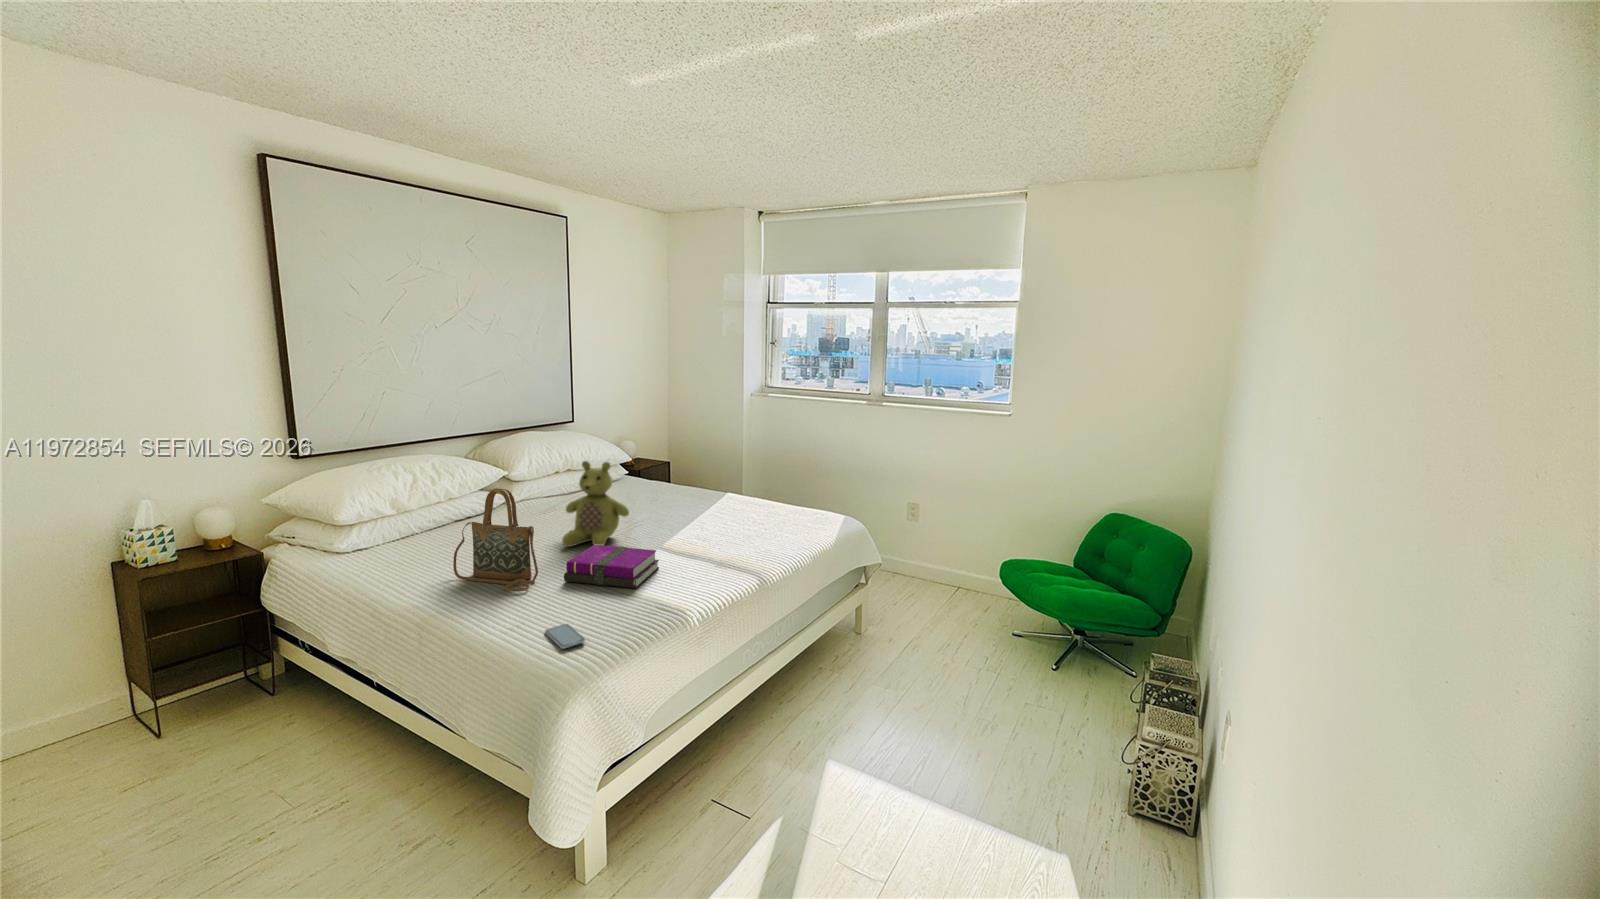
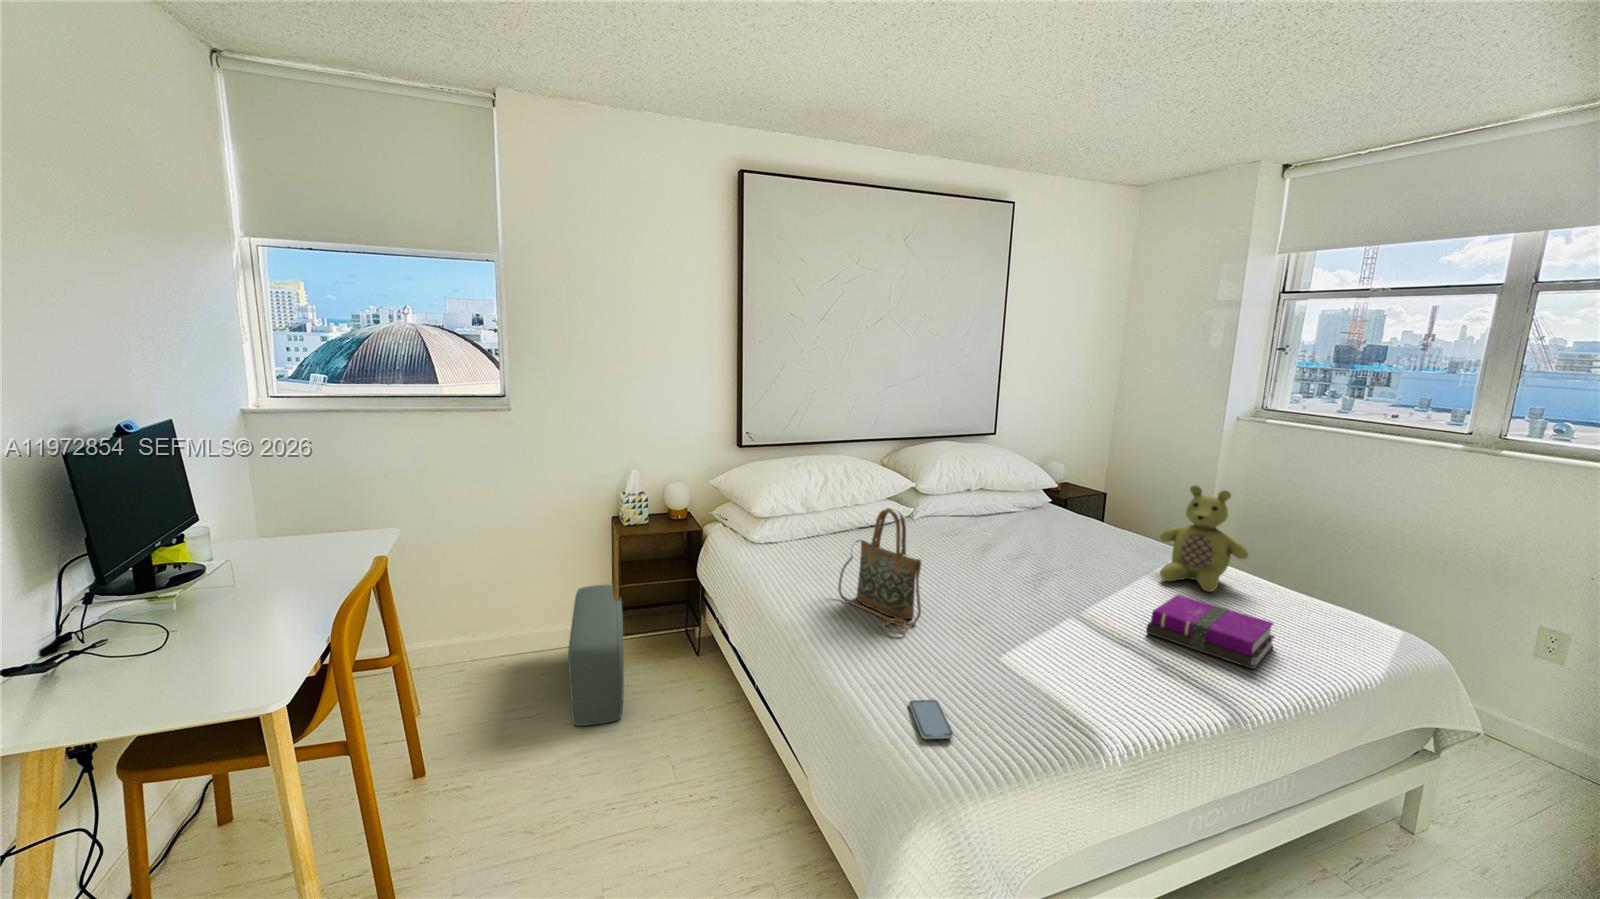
stuffed bear: present [562,461,629,547] -> present [1160,485,1248,592]
notebook: present [564,545,659,588] -> present [1146,595,1274,669]
pouf: none [63,644,185,813] -> present [568,585,624,726]

